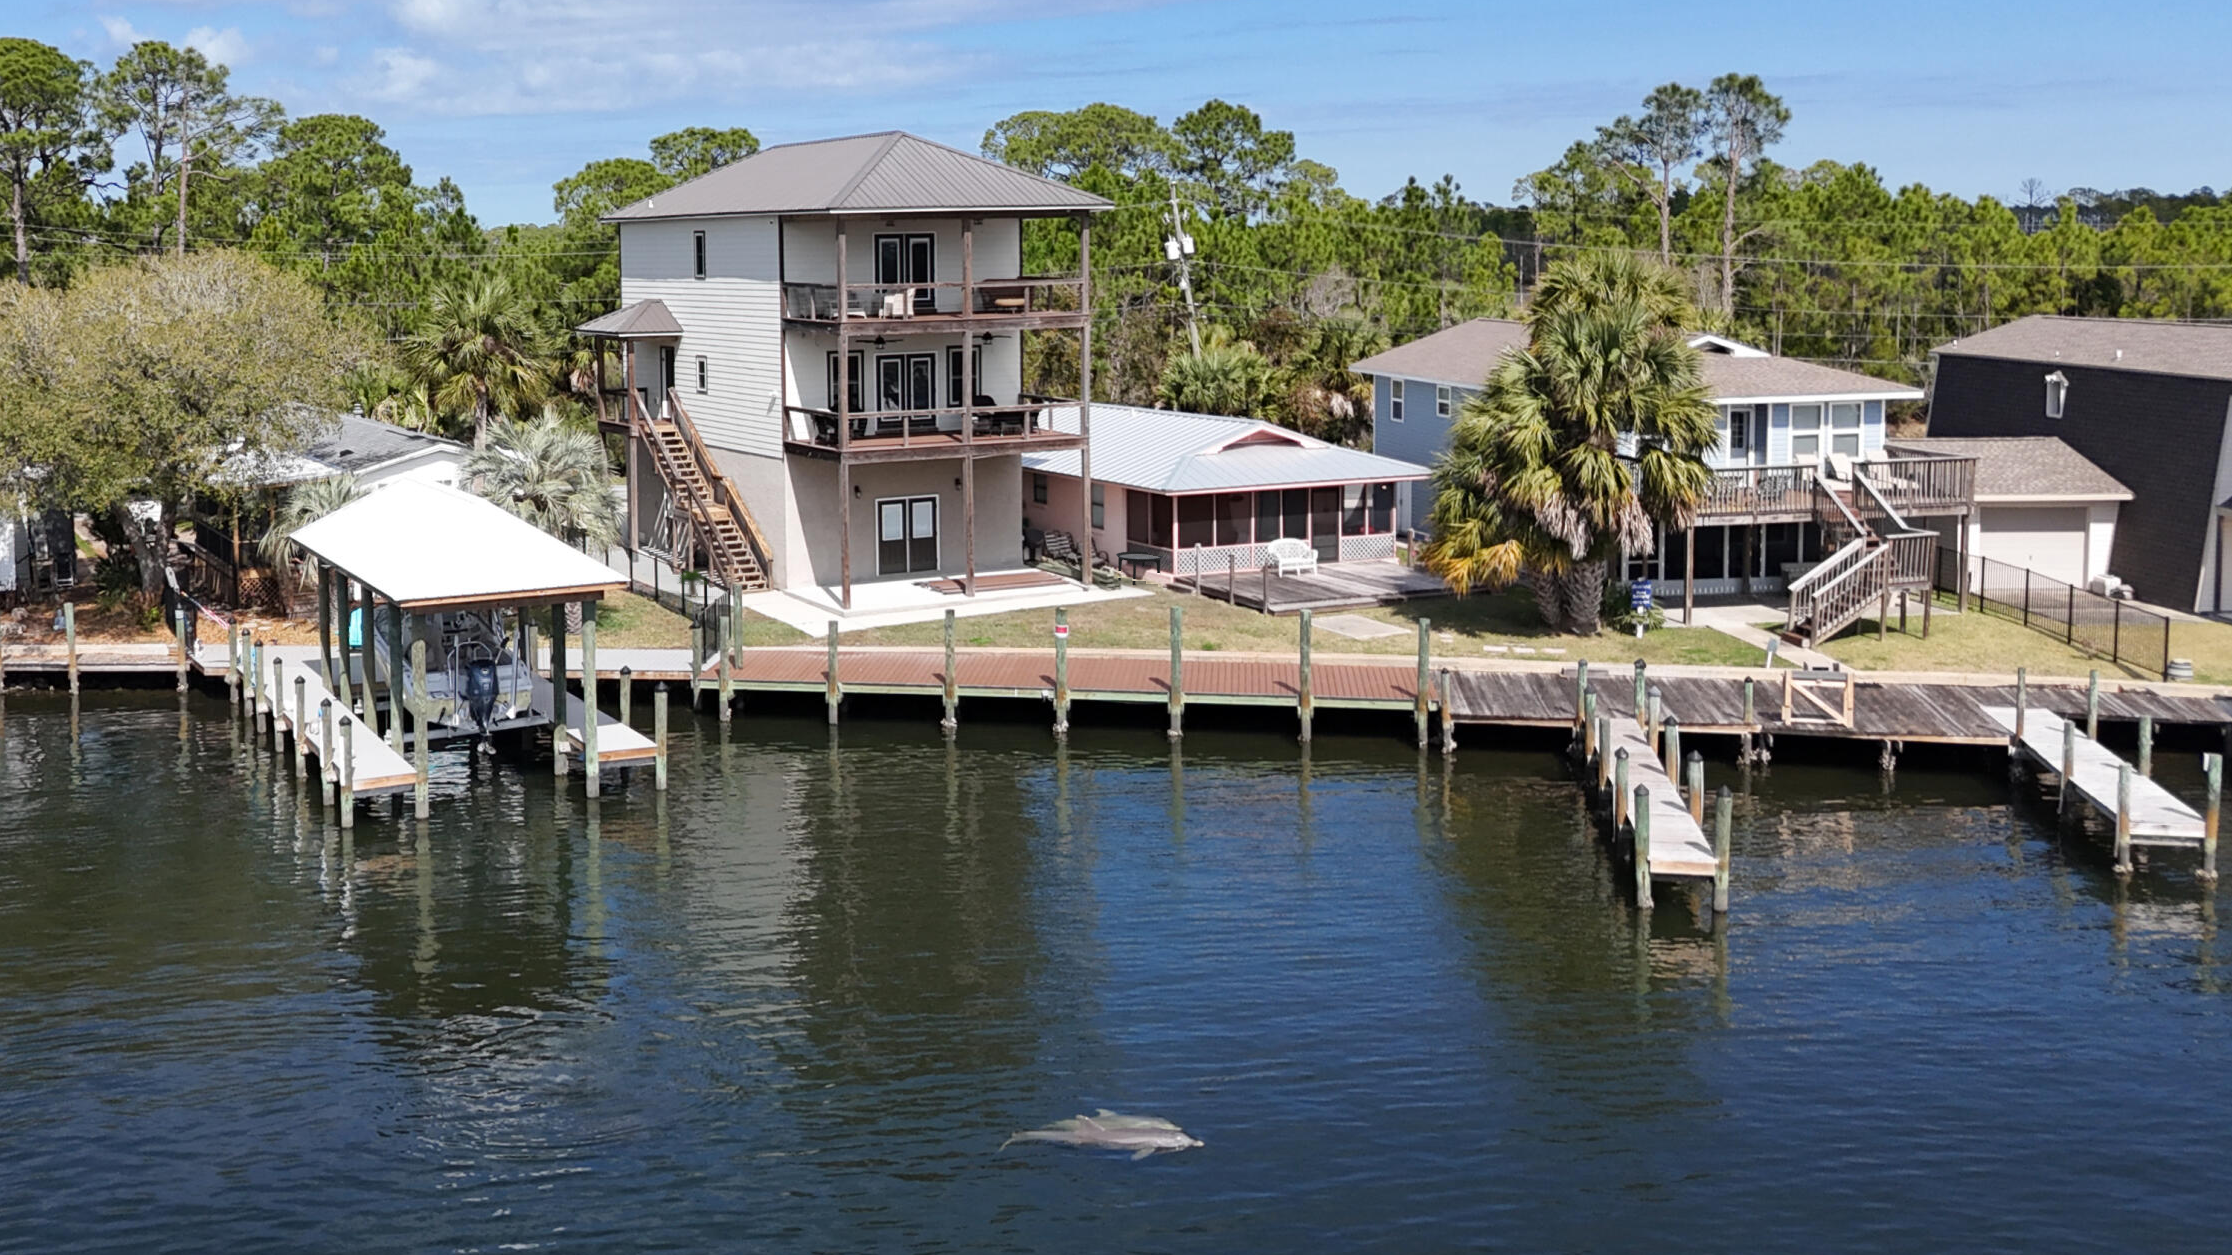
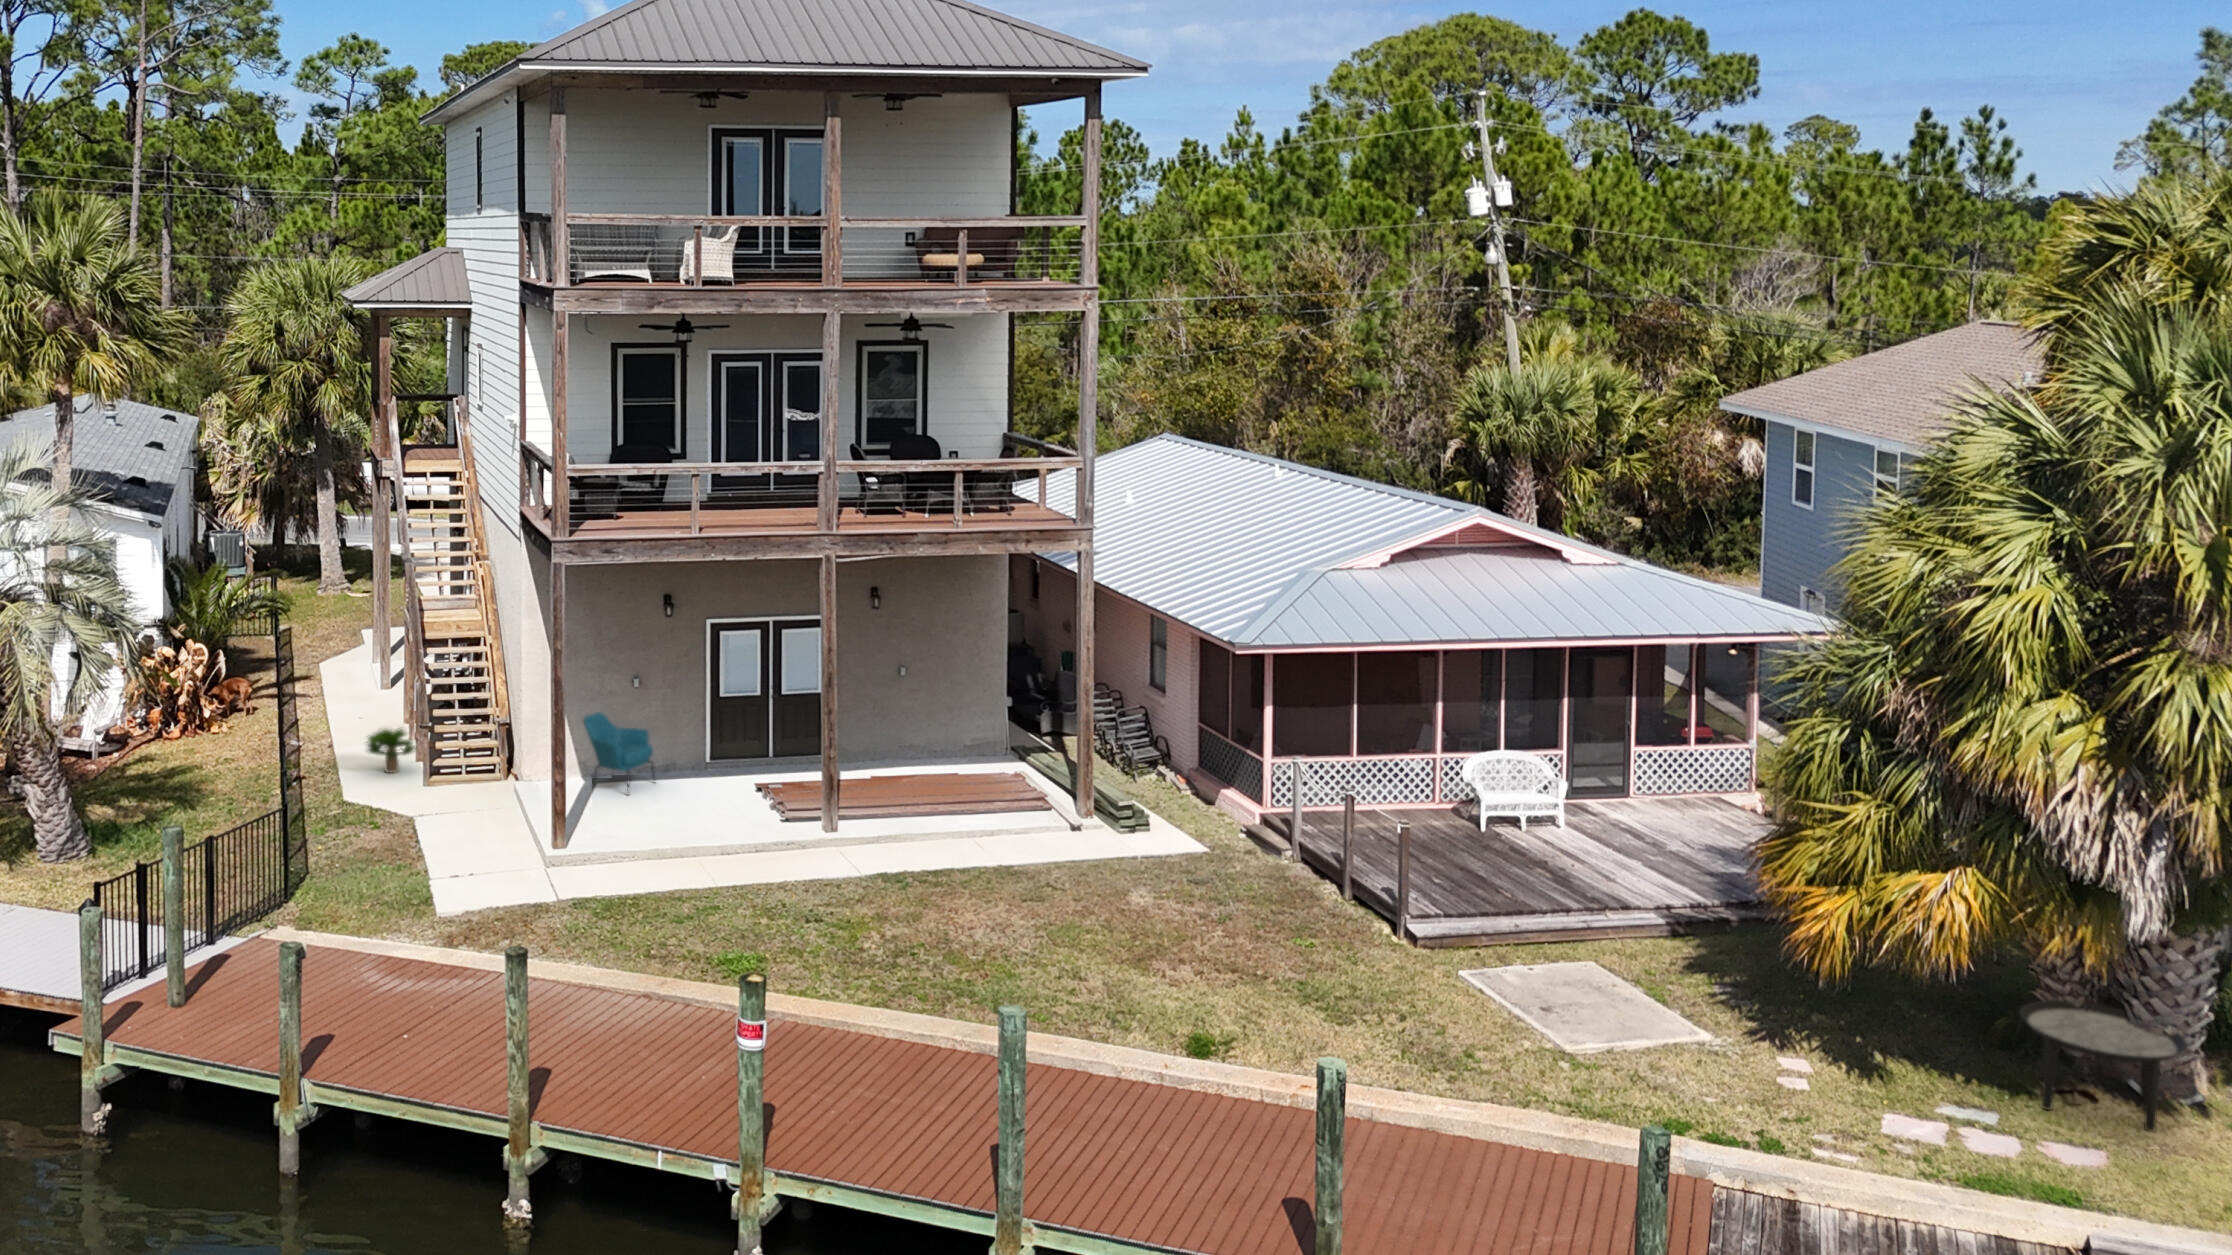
armchair: none [812,551,849,596] -> present [584,713,653,782]
round table: present [1116,551,1163,585] -> present [2020,1000,2187,1132]

